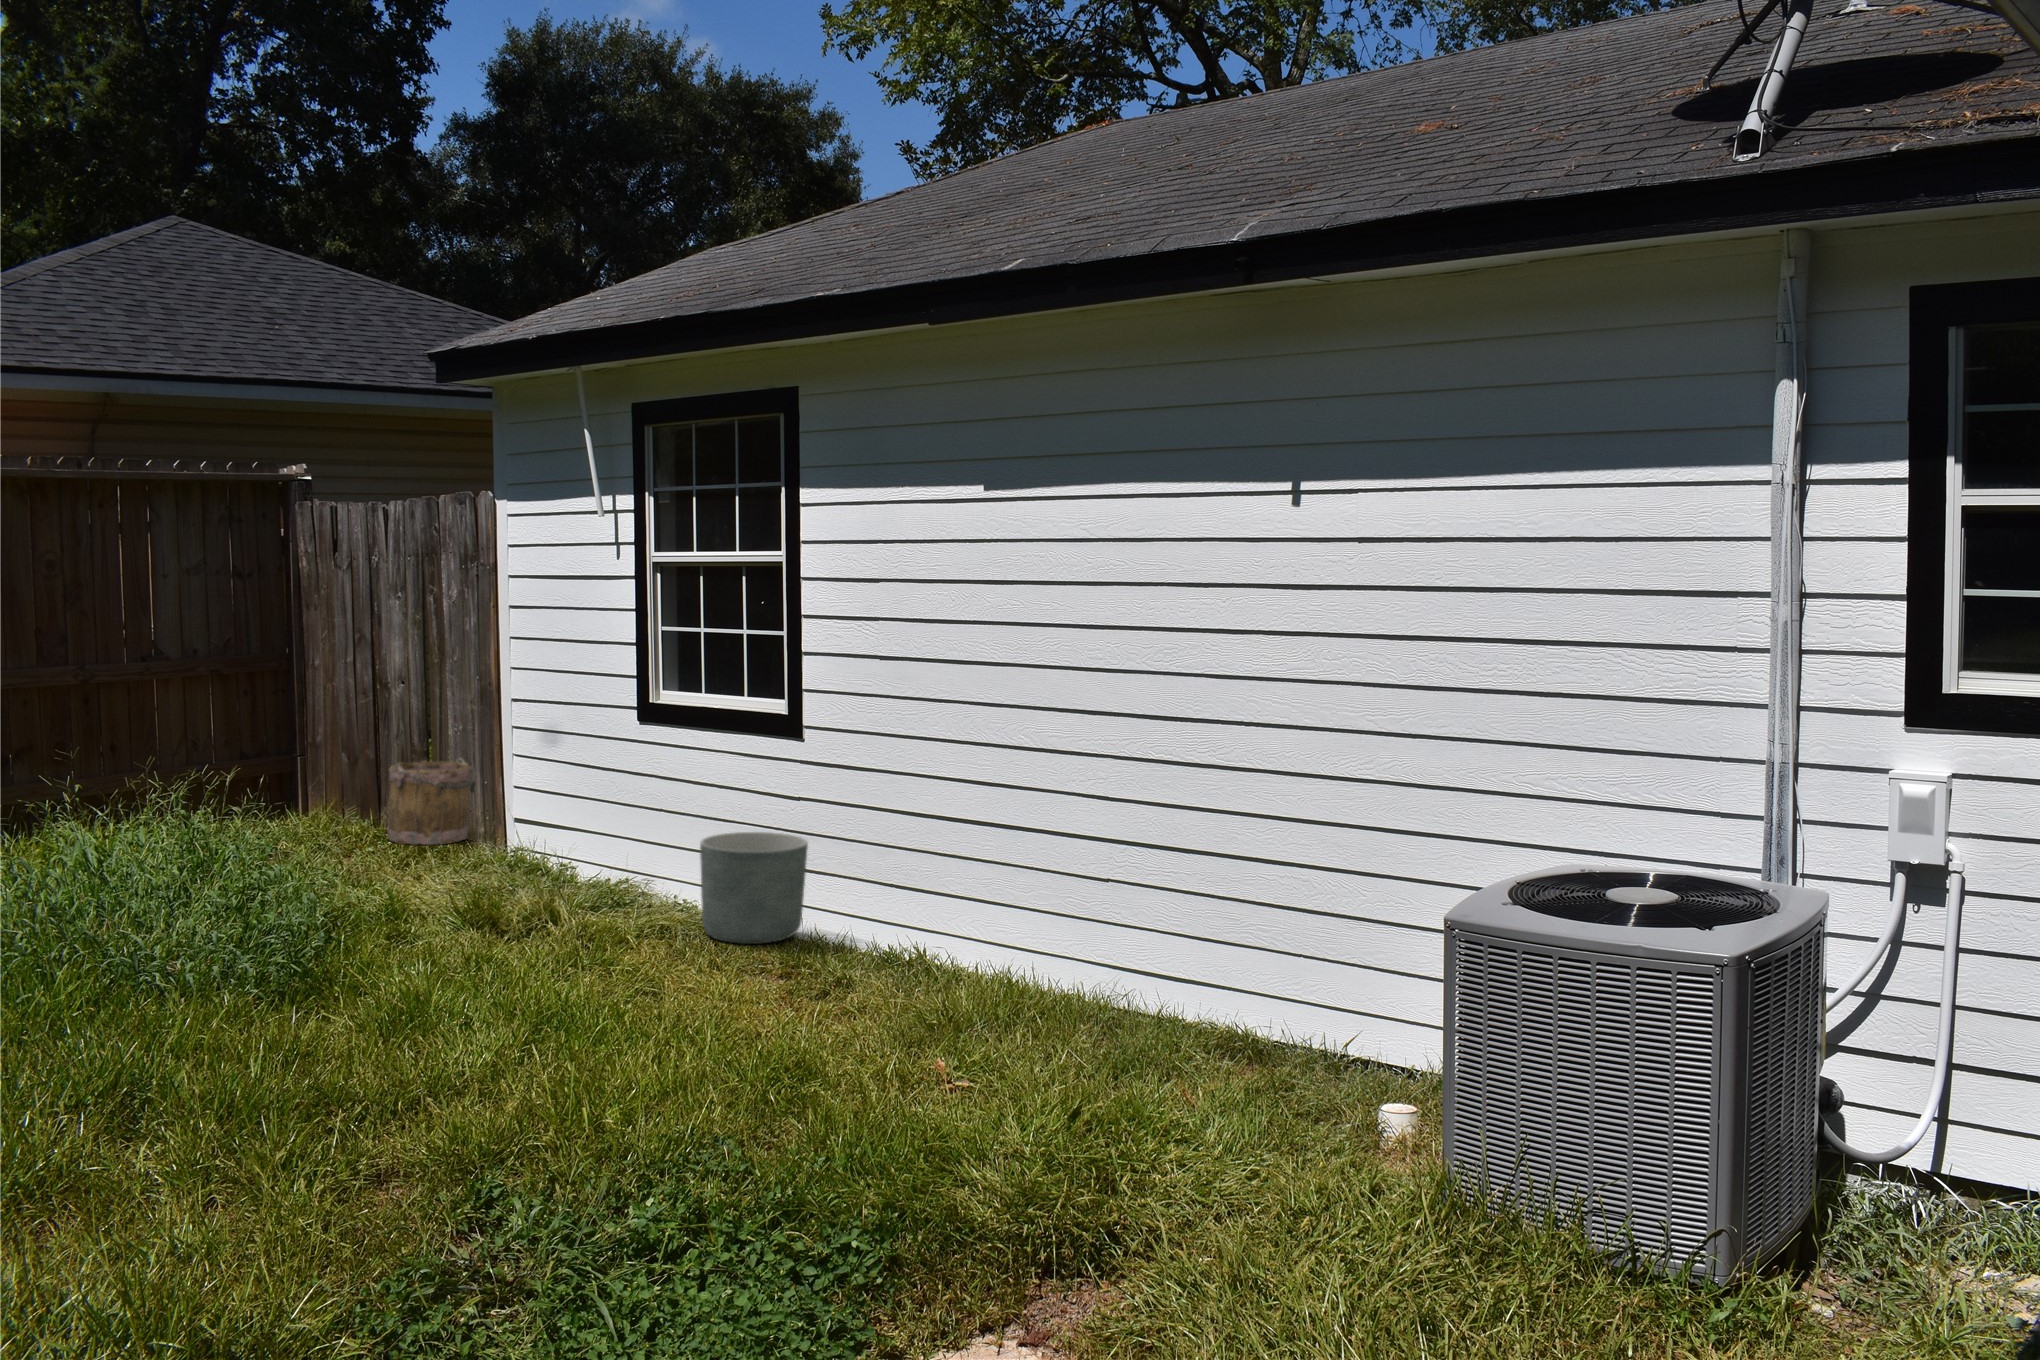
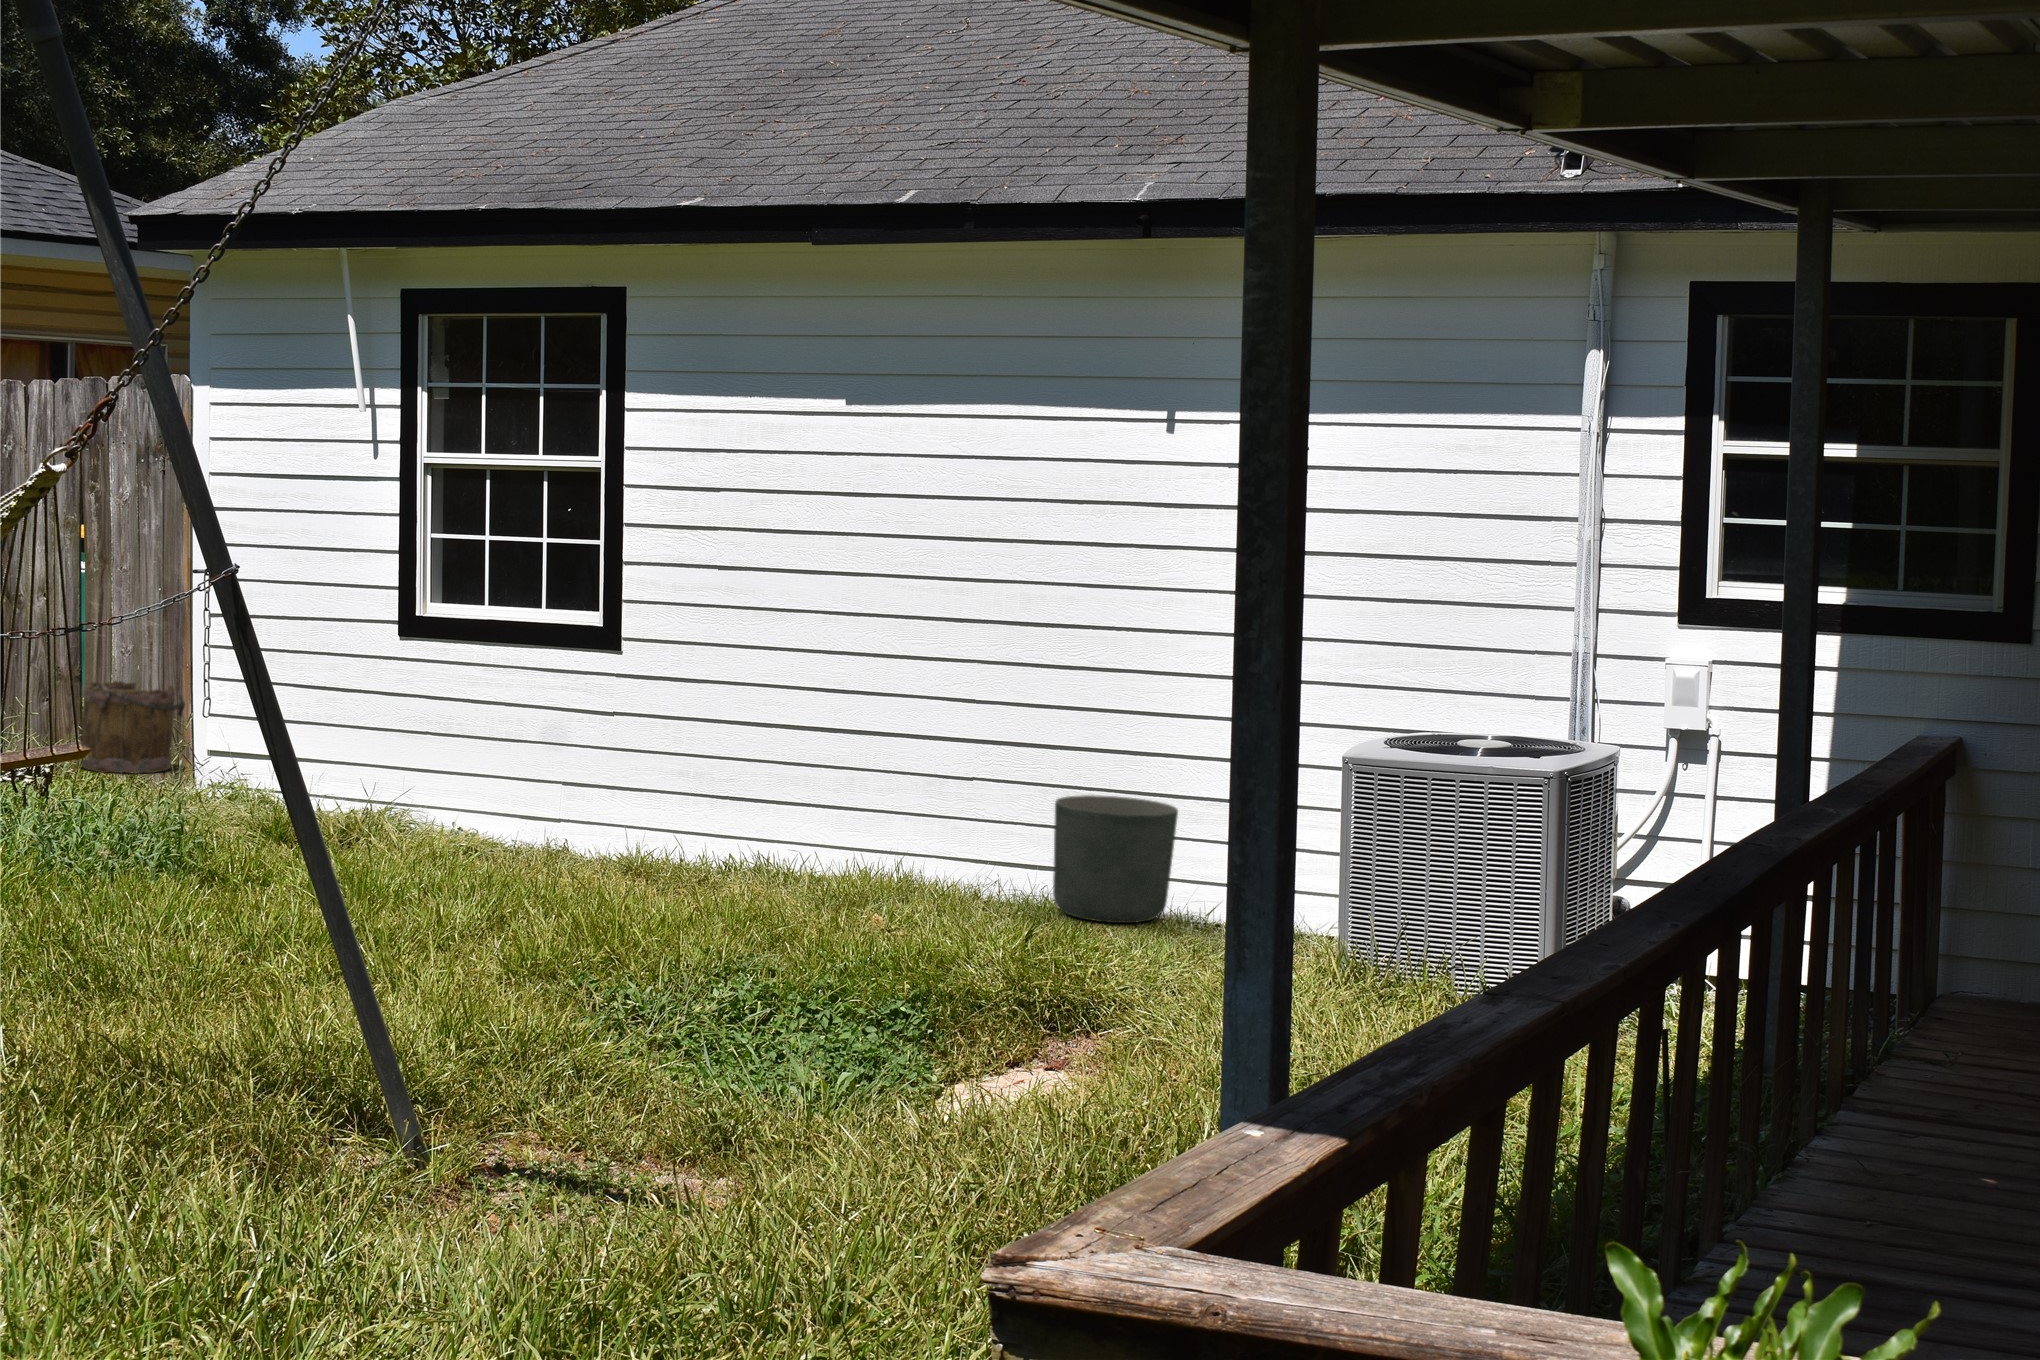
planter: present [700,832,808,944] -> present [1053,795,1178,923]

